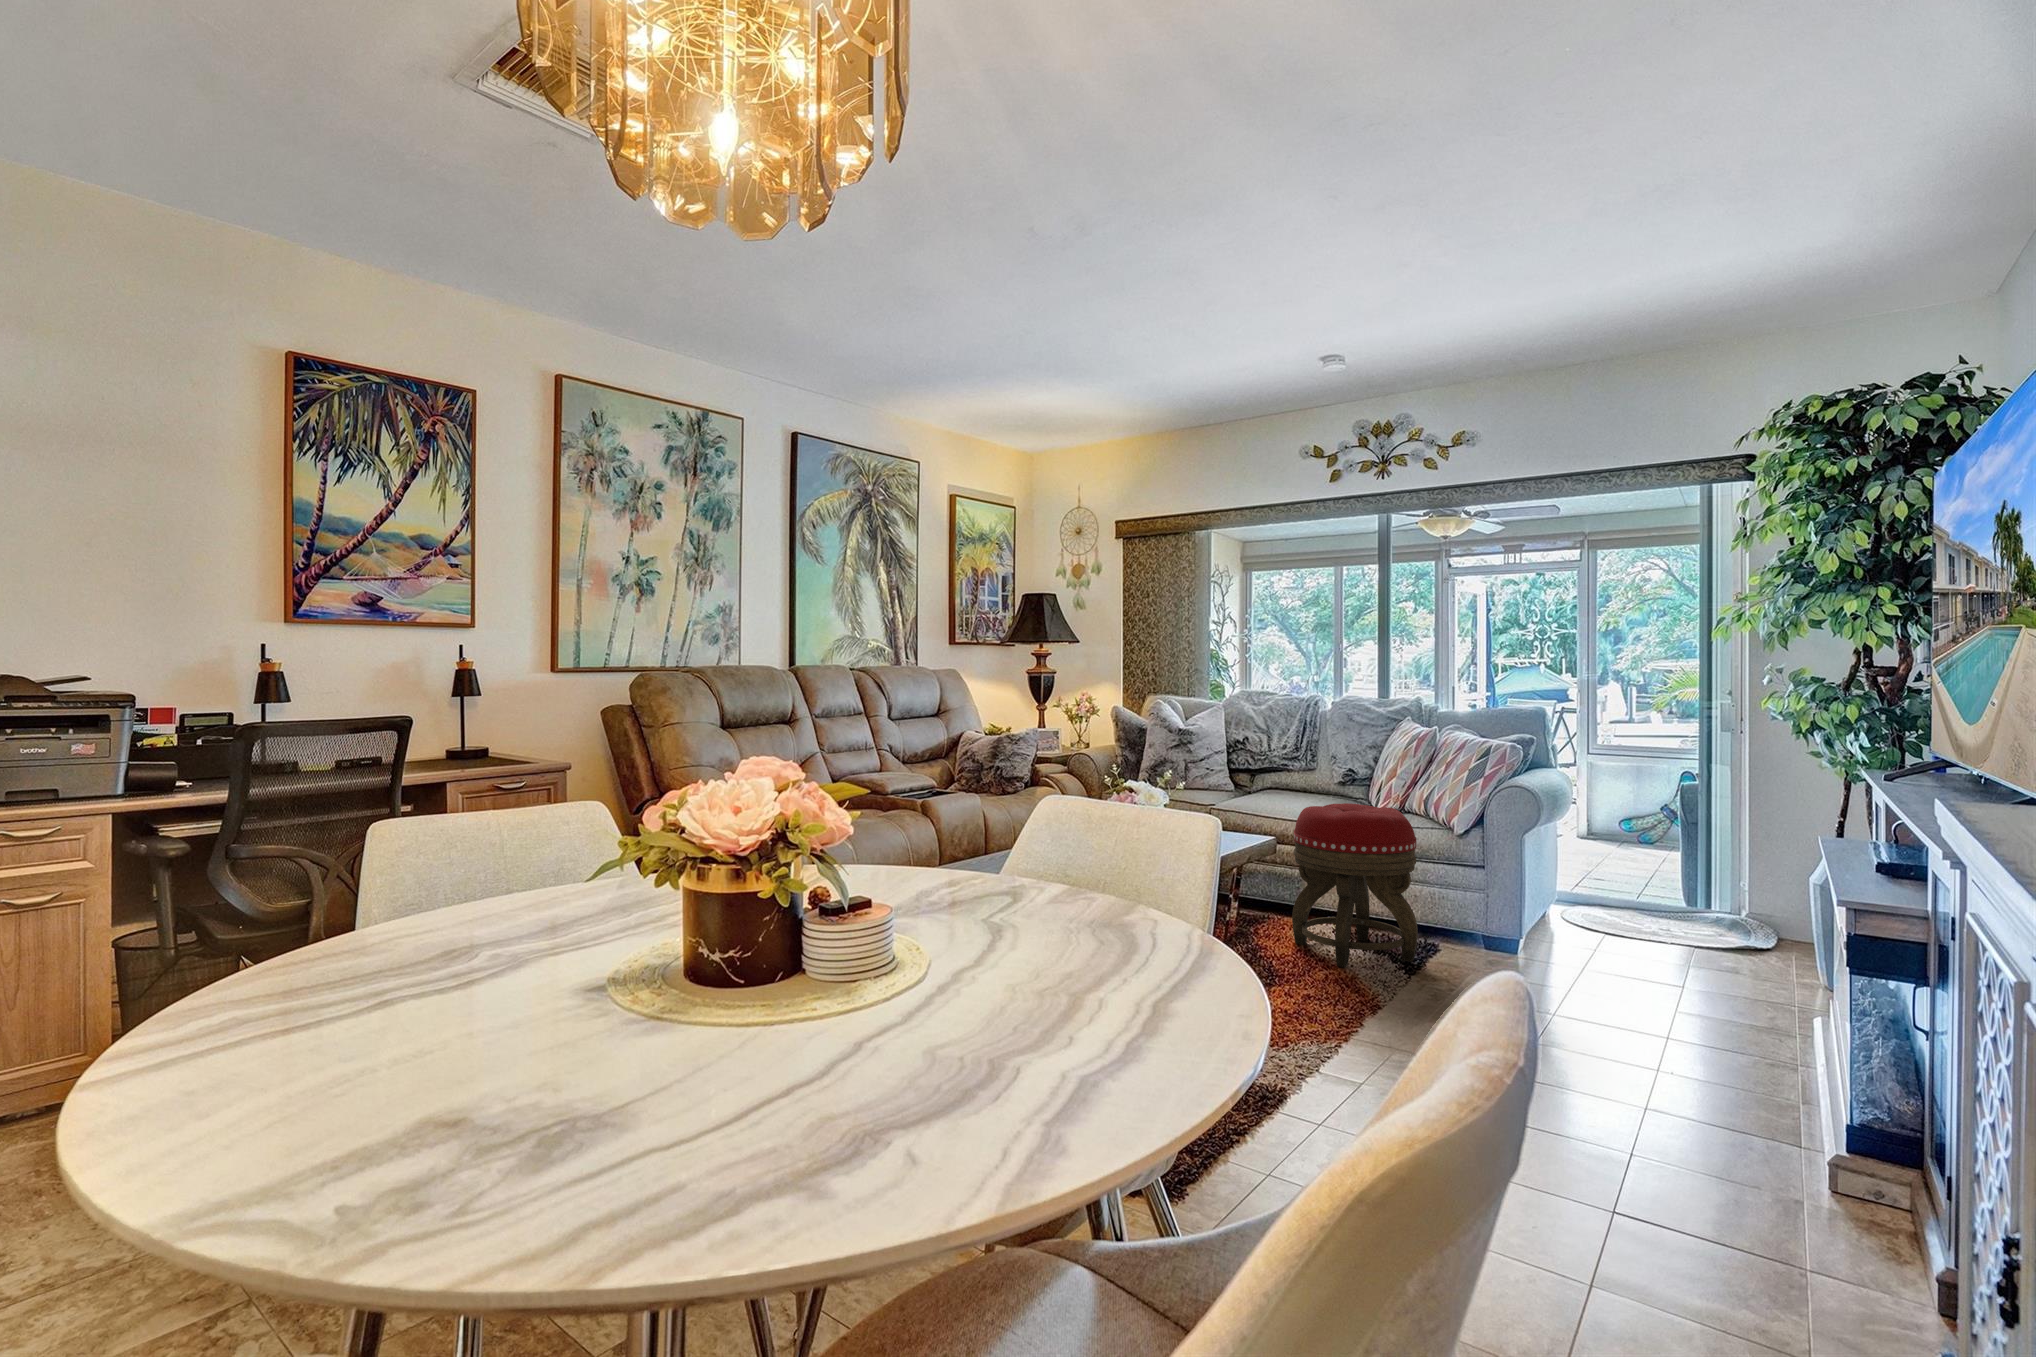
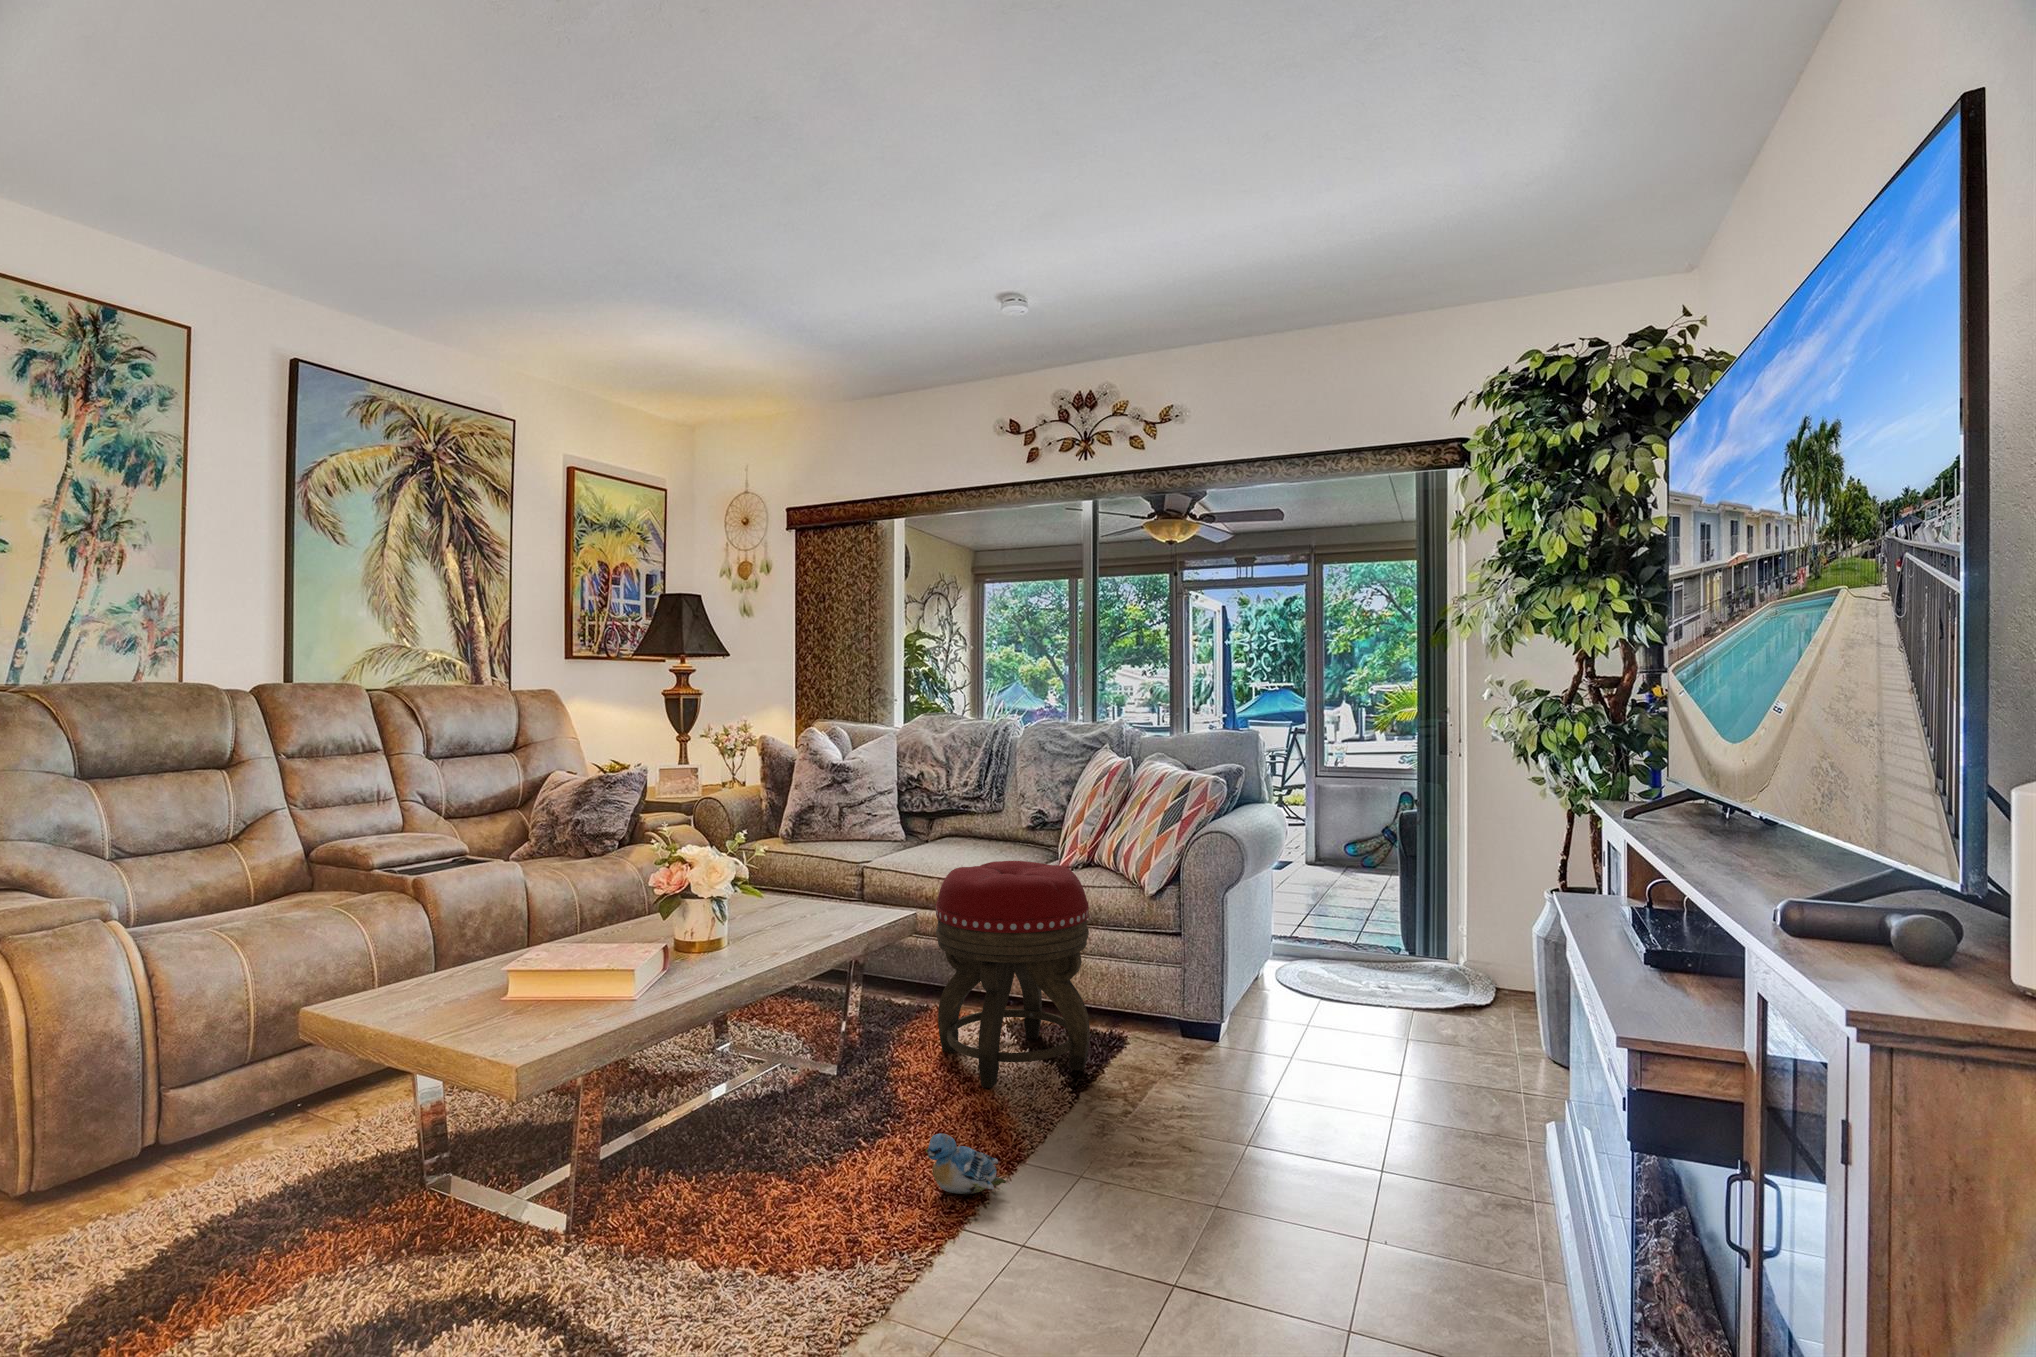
plush toy: none [1324,981,1383,1023] -> present [925,1133,1006,1194]

